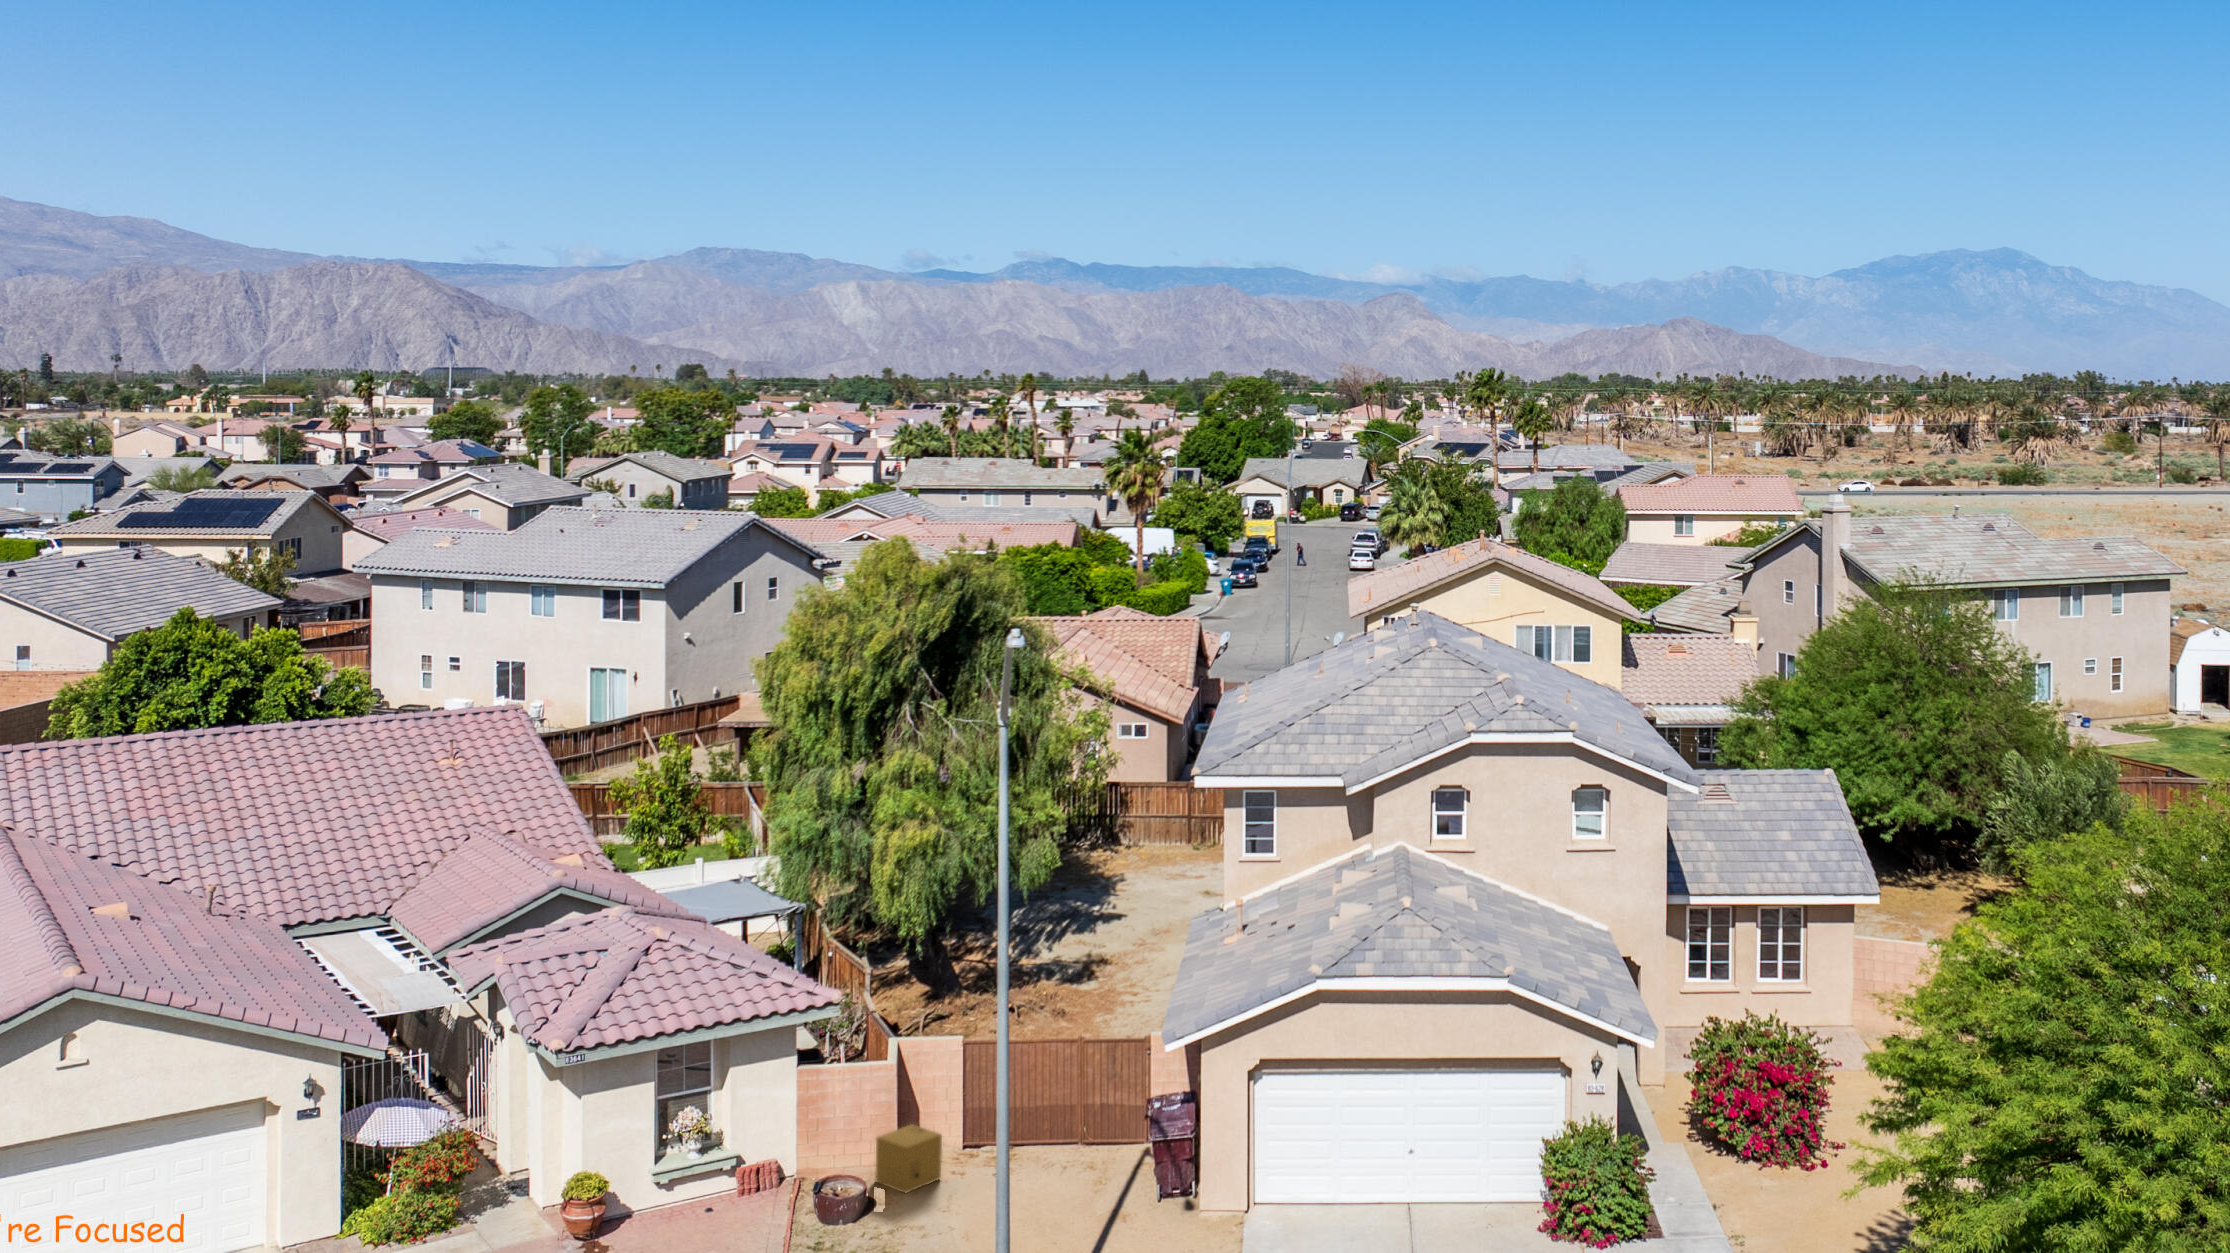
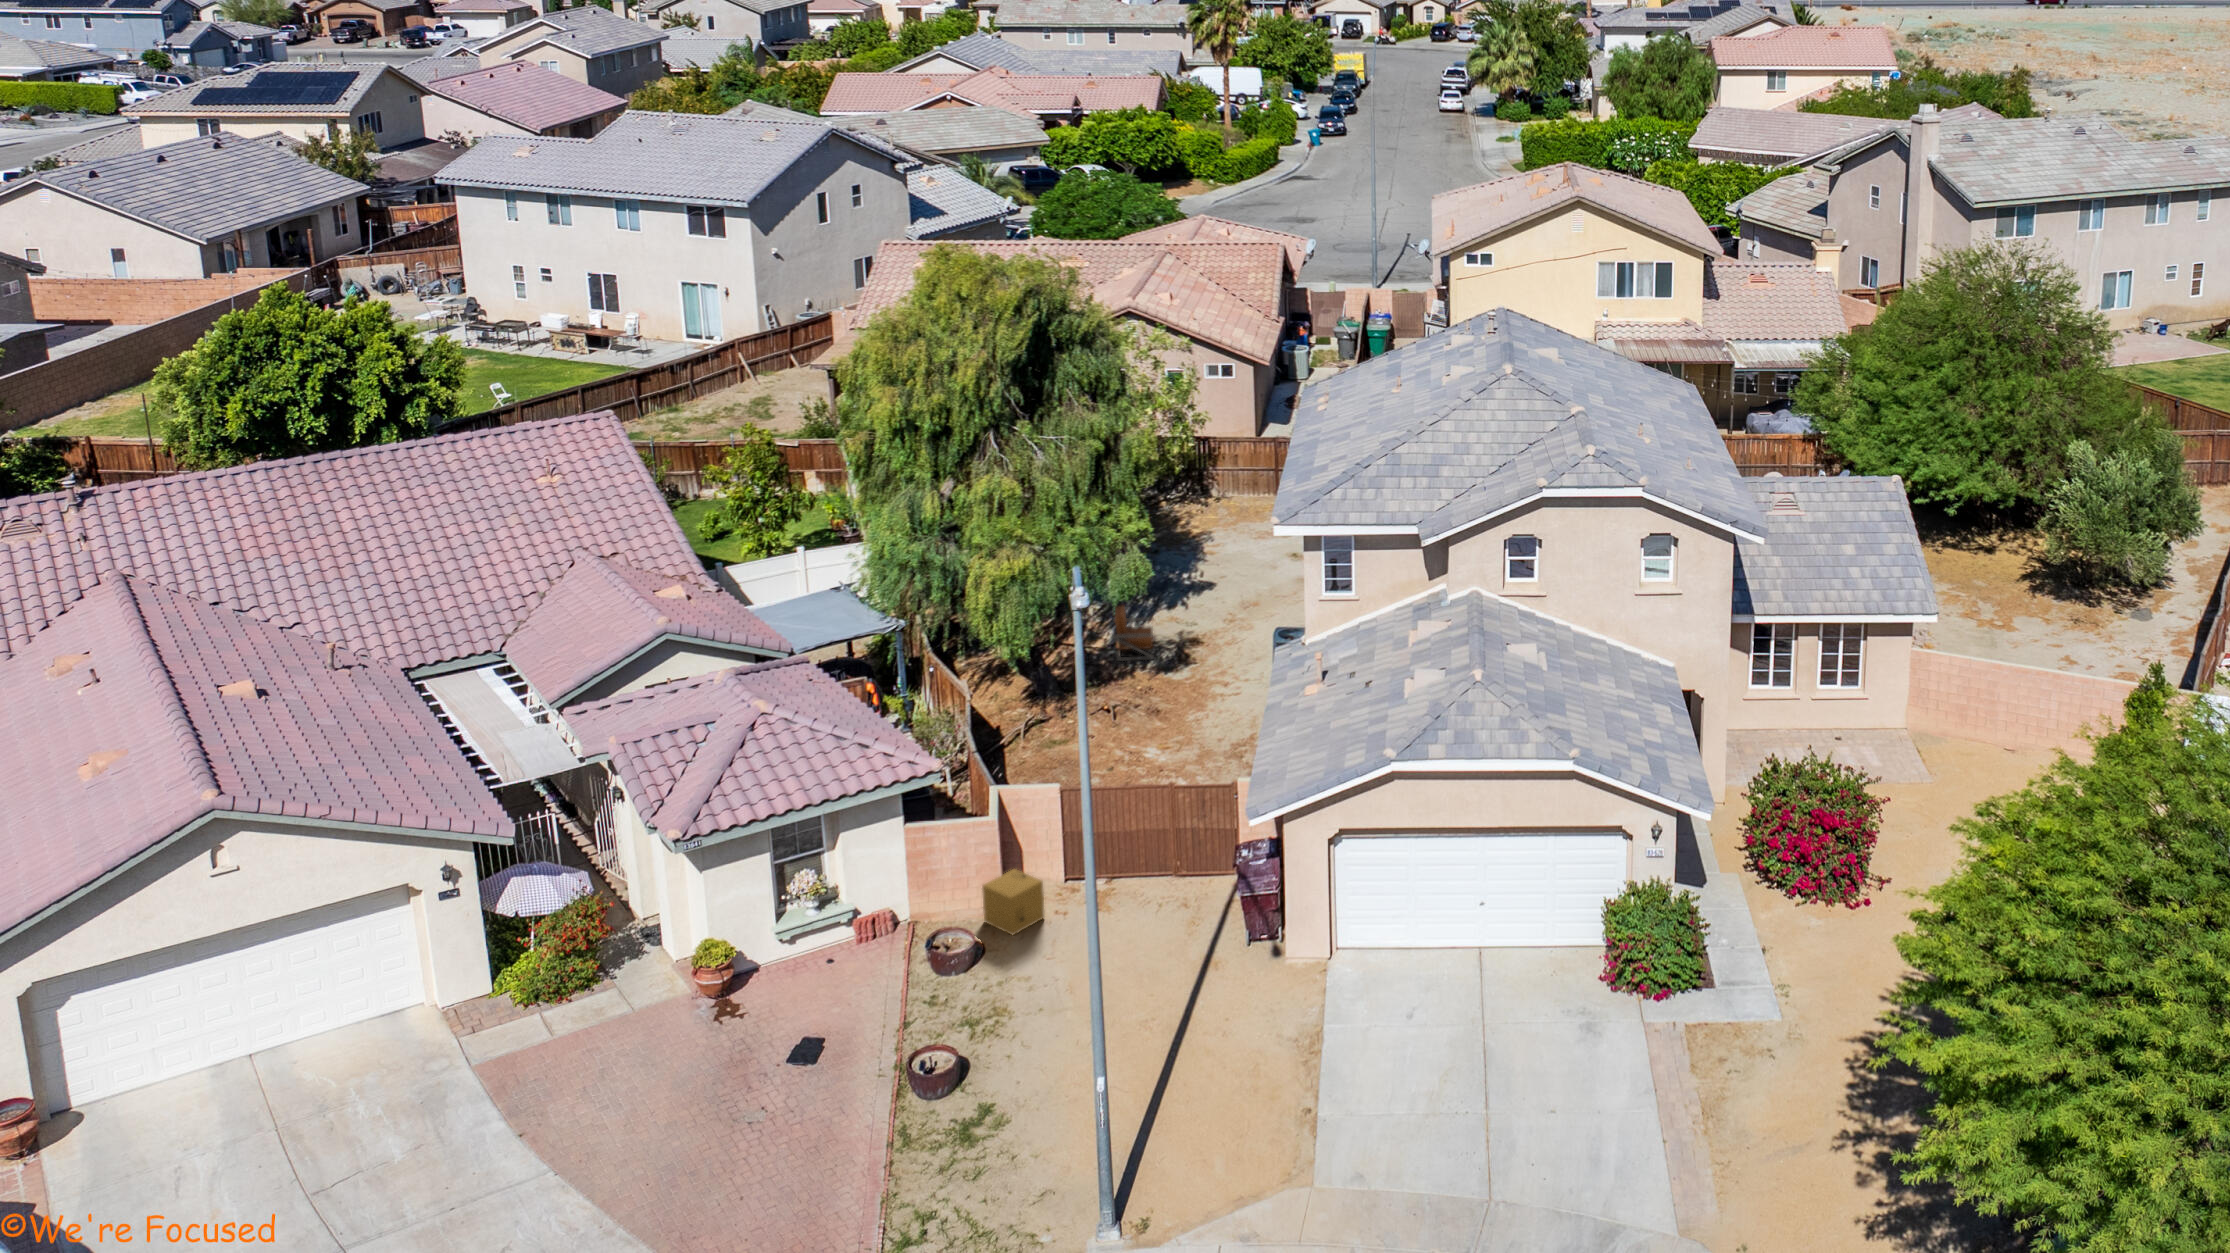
lounge chair: none [1022,913,1066,973] -> present [1113,606,1154,661]

